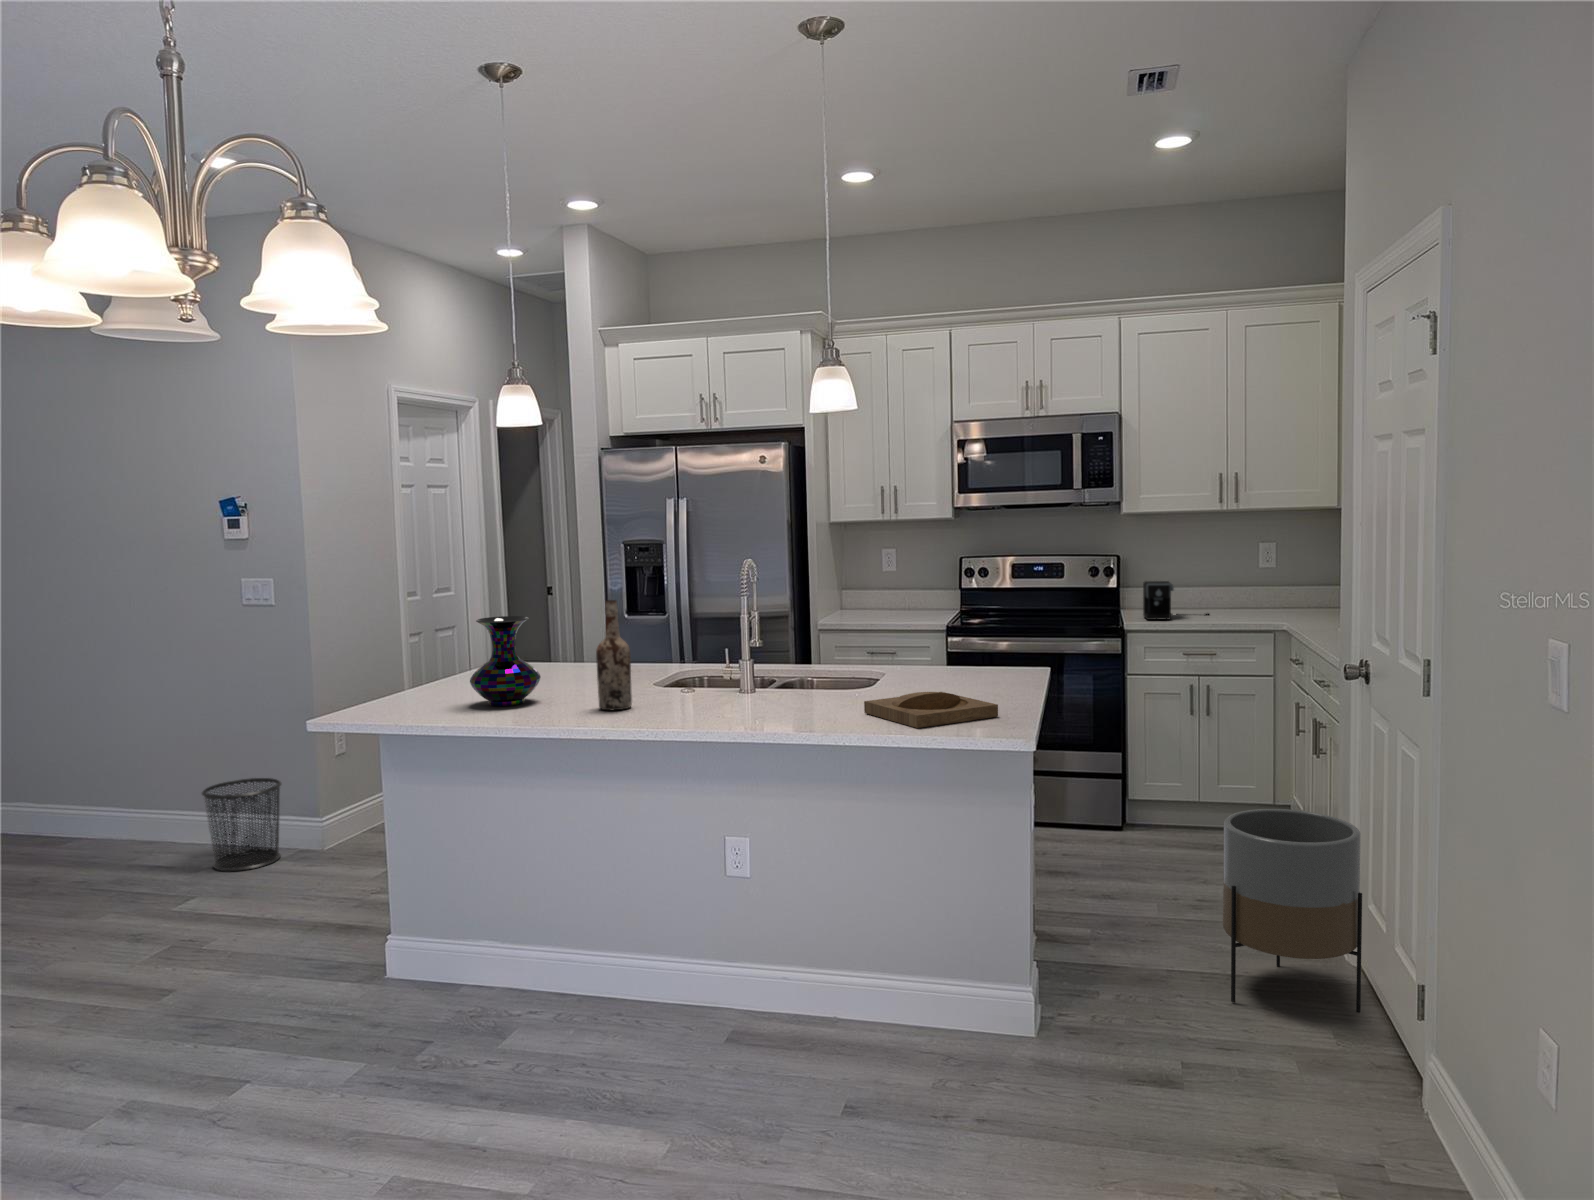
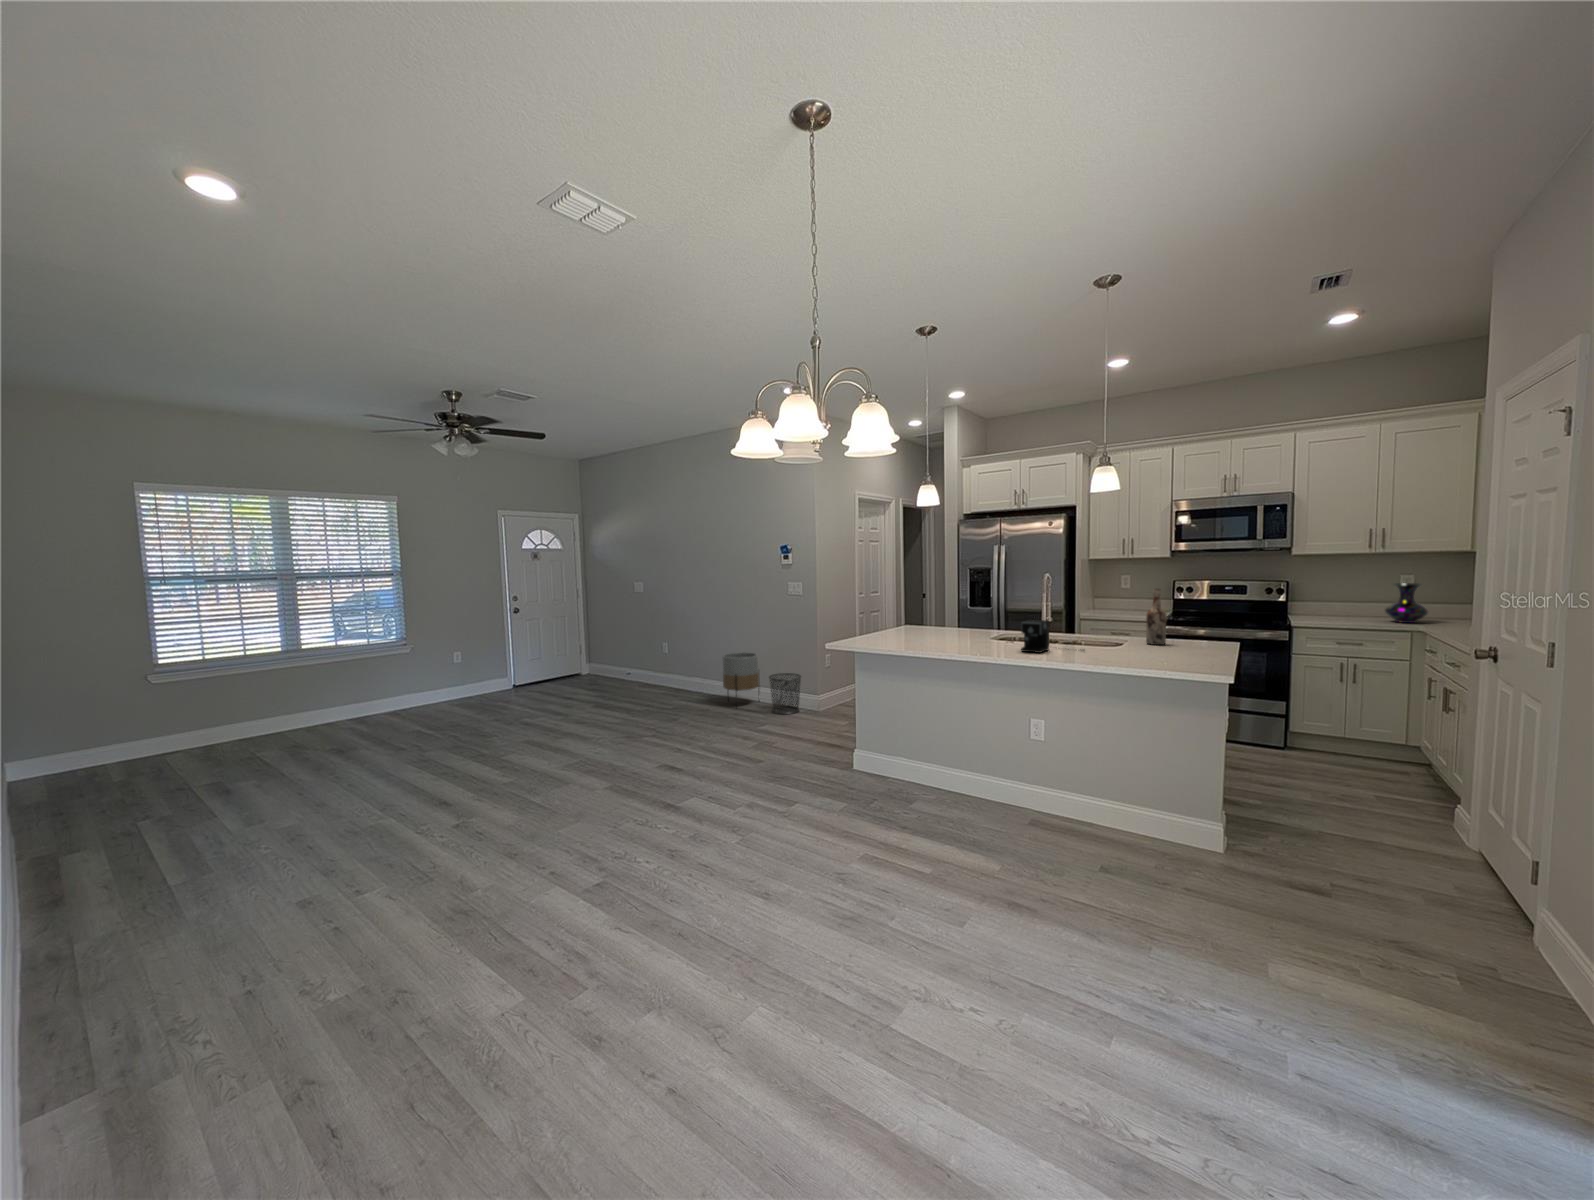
coffee maker: present [1143,581,1209,620] -> present [1021,620,1084,653]
wine bottle: present [596,600,632,710] -> present [1146,589,1167,645]
vase: present [470,616,541,706] -> present [1385,583,1428,623]
tray: present [864,692,998,728] -> none [1119,647,1206,664]
planter: present [1223,809,1362,1013] -> present [723,652,759,692]

